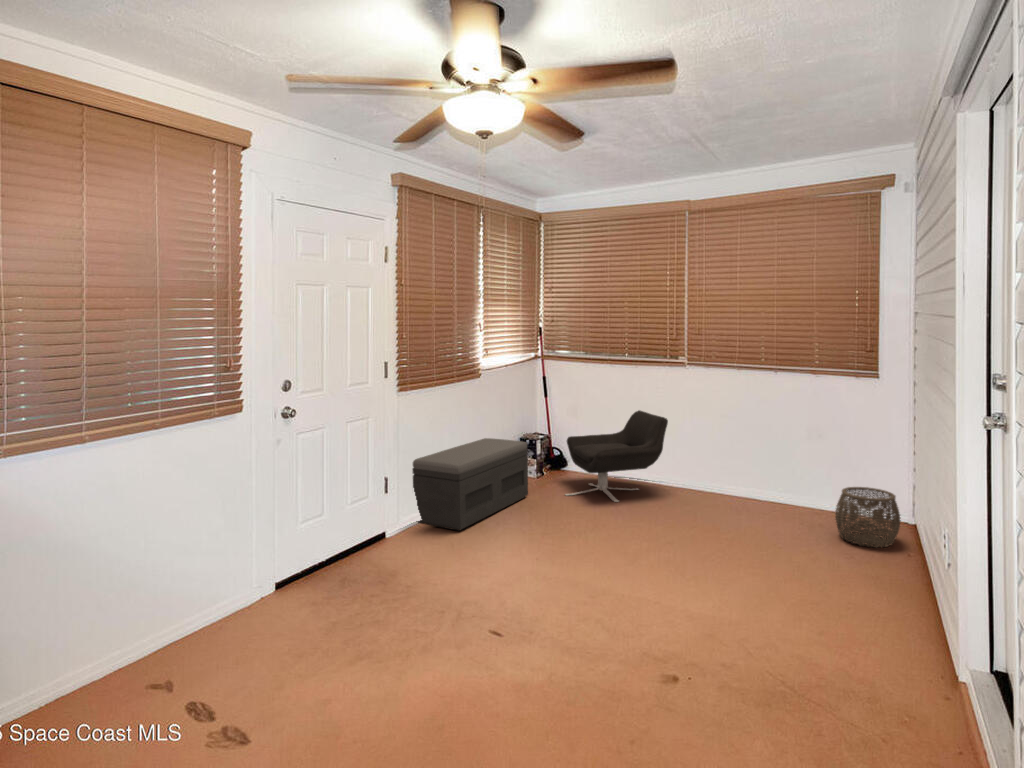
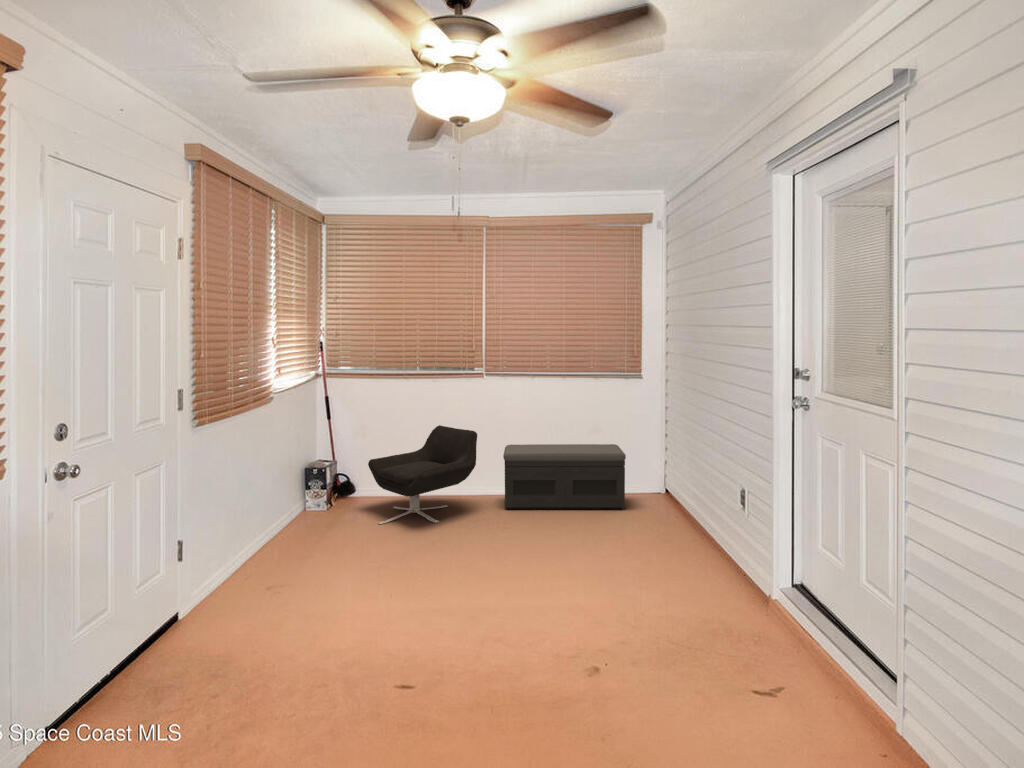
storage bench: present [412,438,528,531] -> present [503,444,626,509]
woven basket: present [835,487,901,547] -> none [638,477,688,528]

